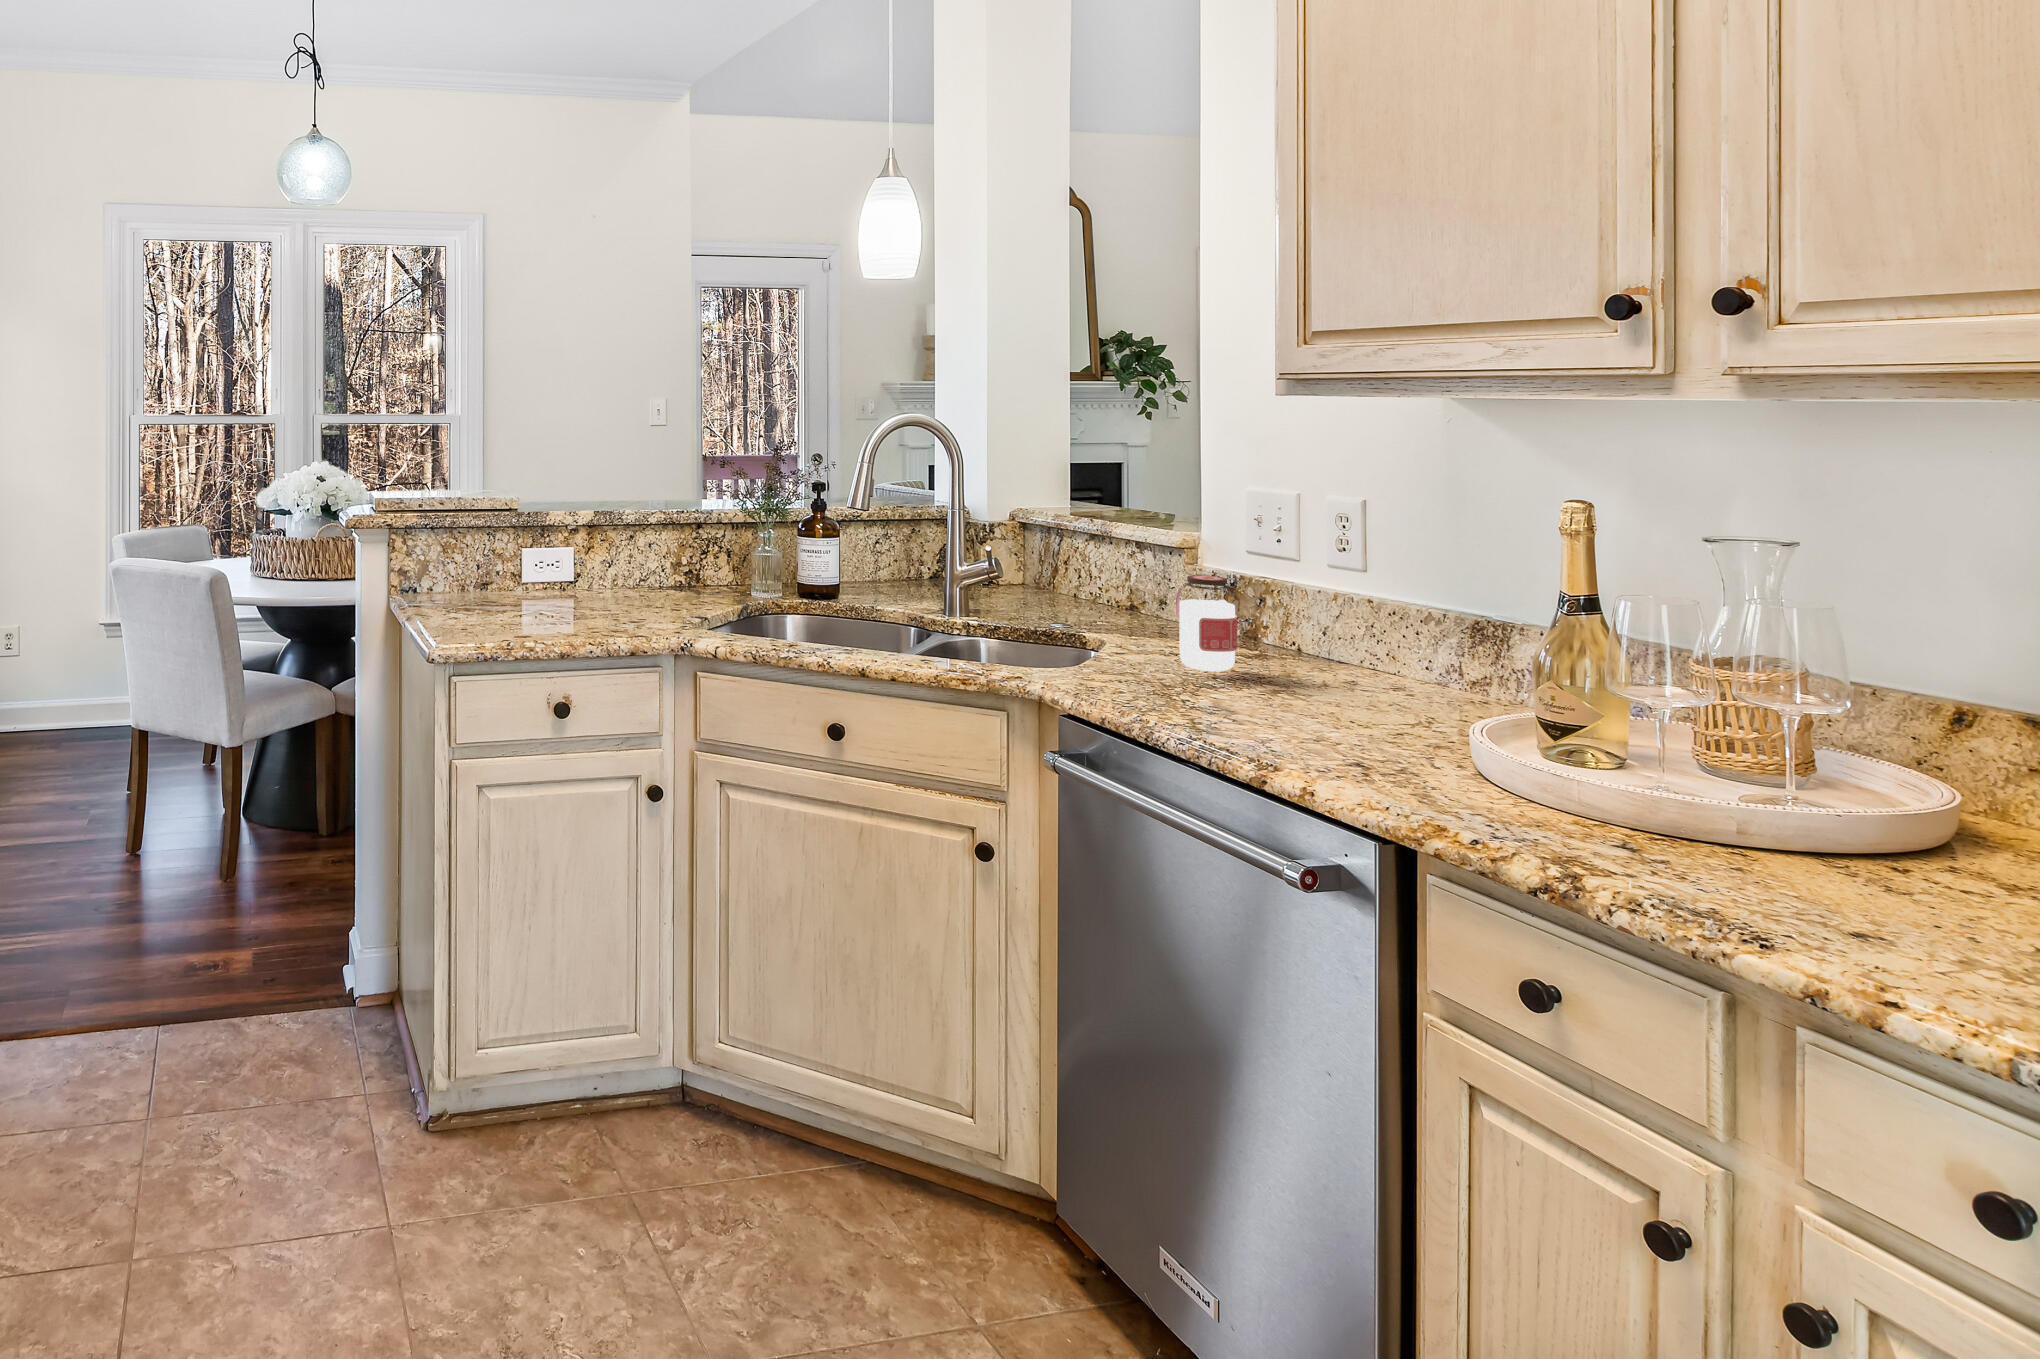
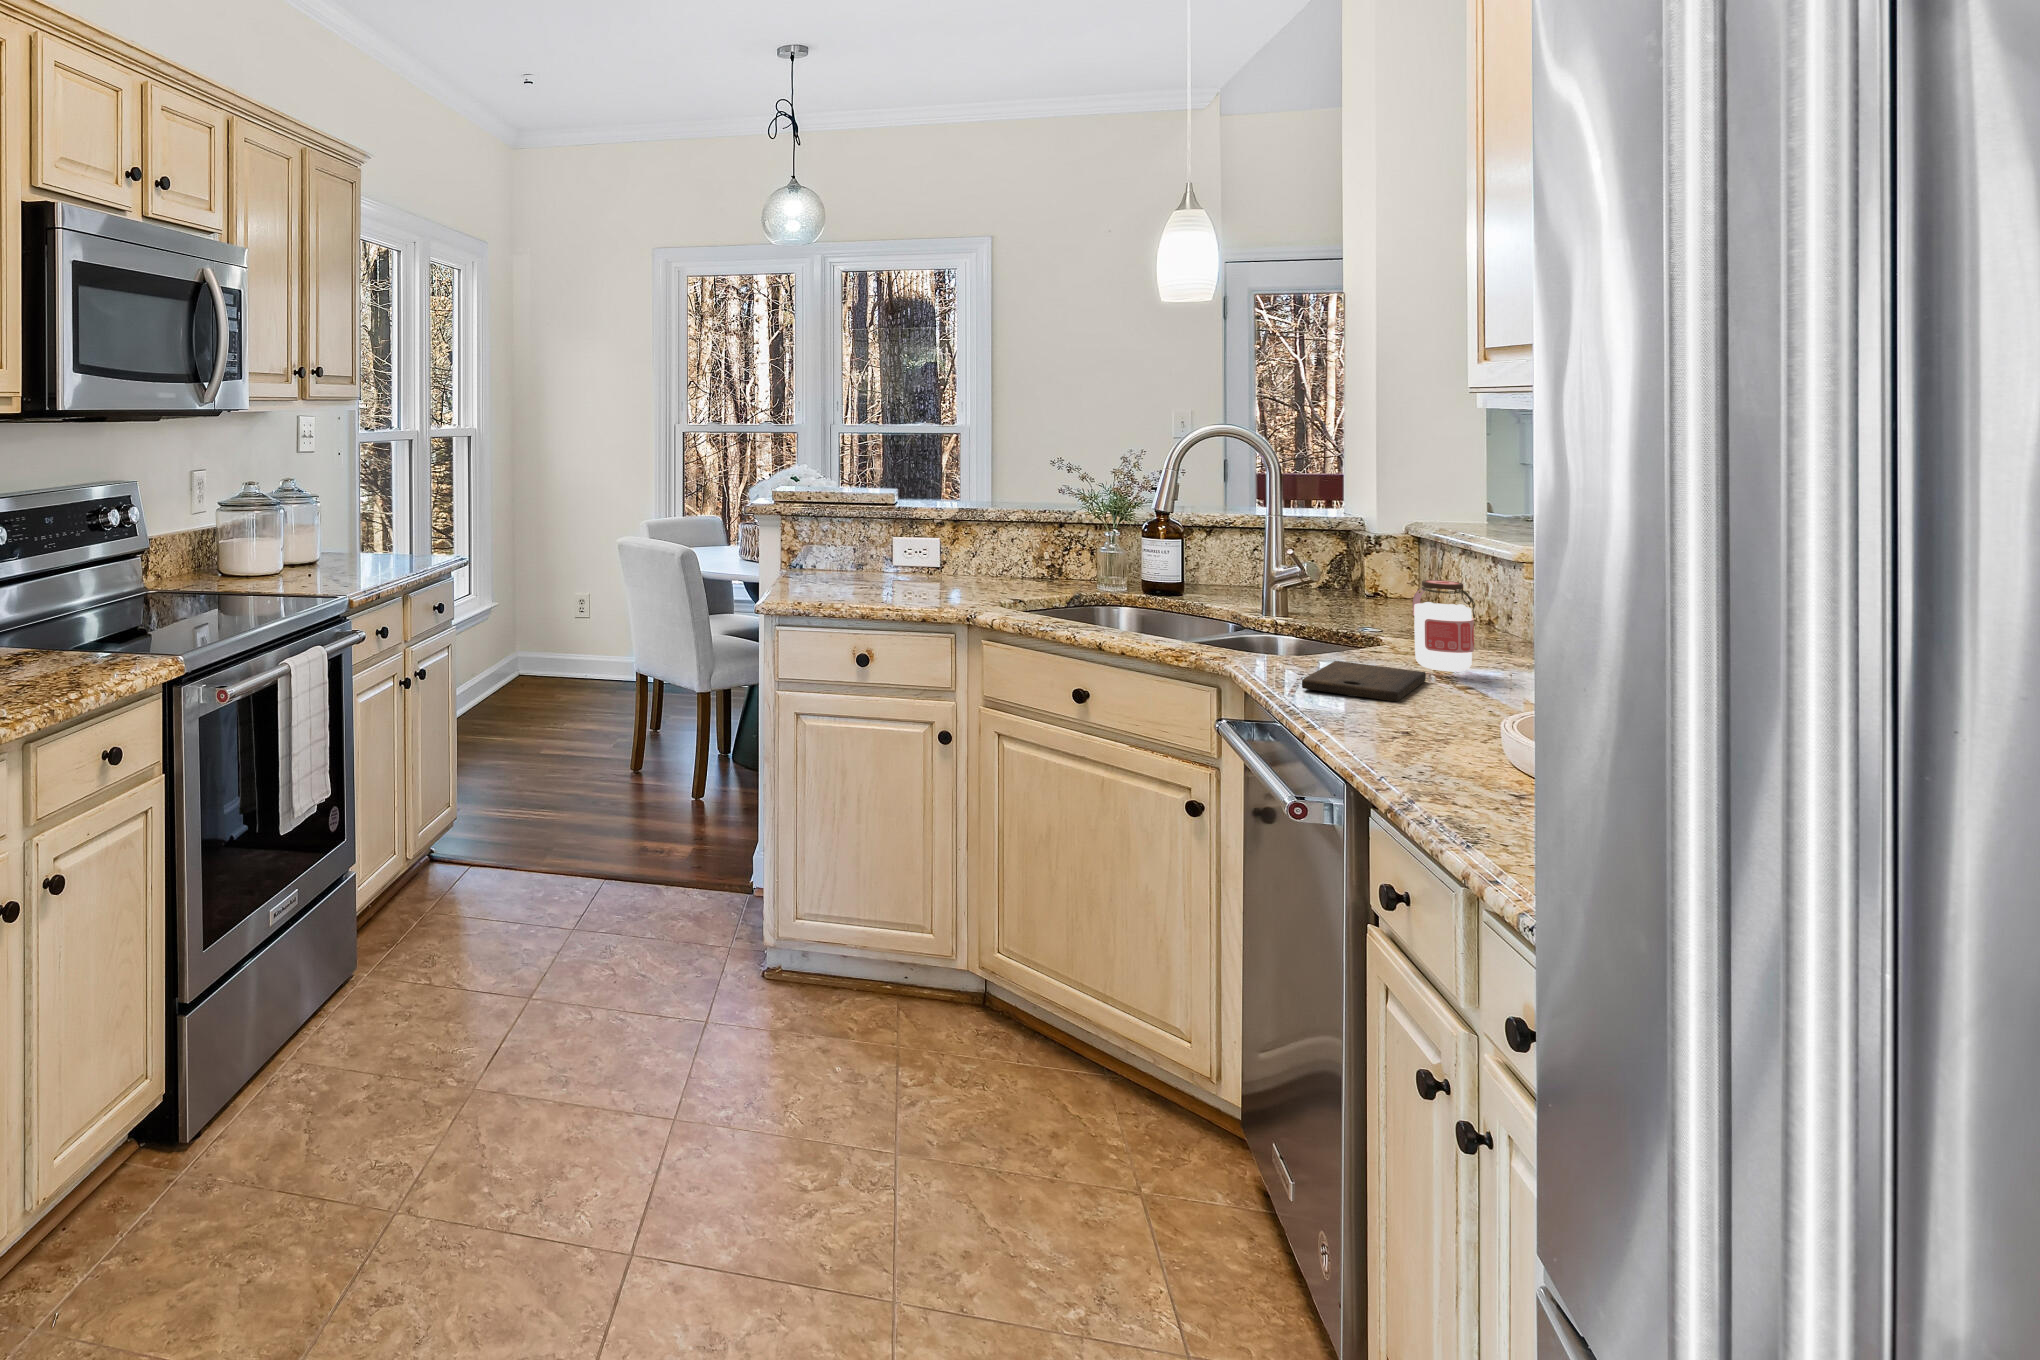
cutting board: none [1131,671,1257,718] -> present [1302,661,1426,701]

